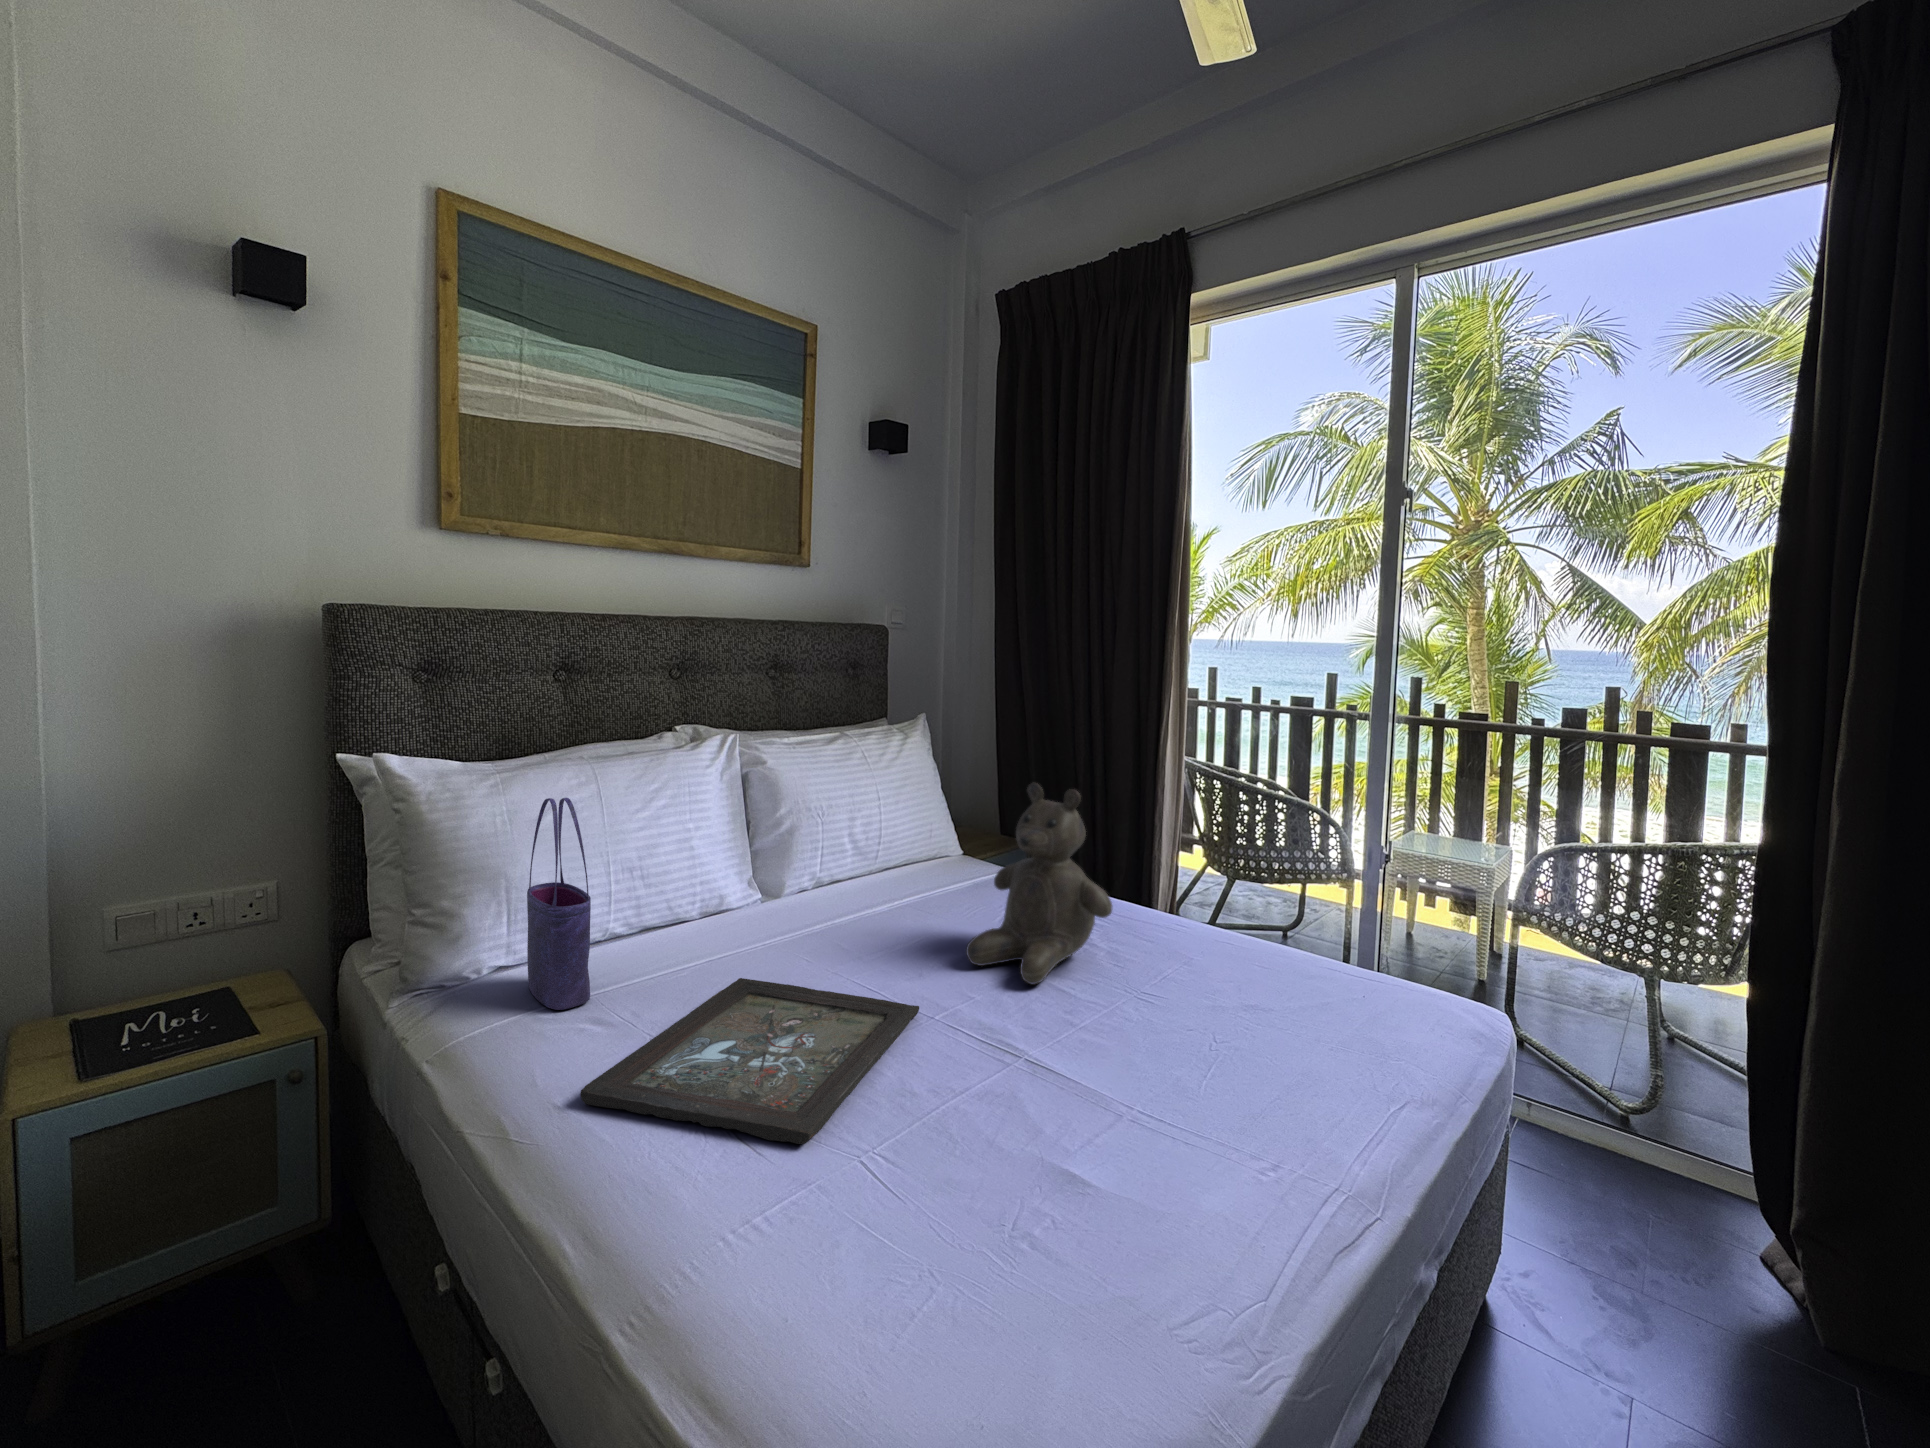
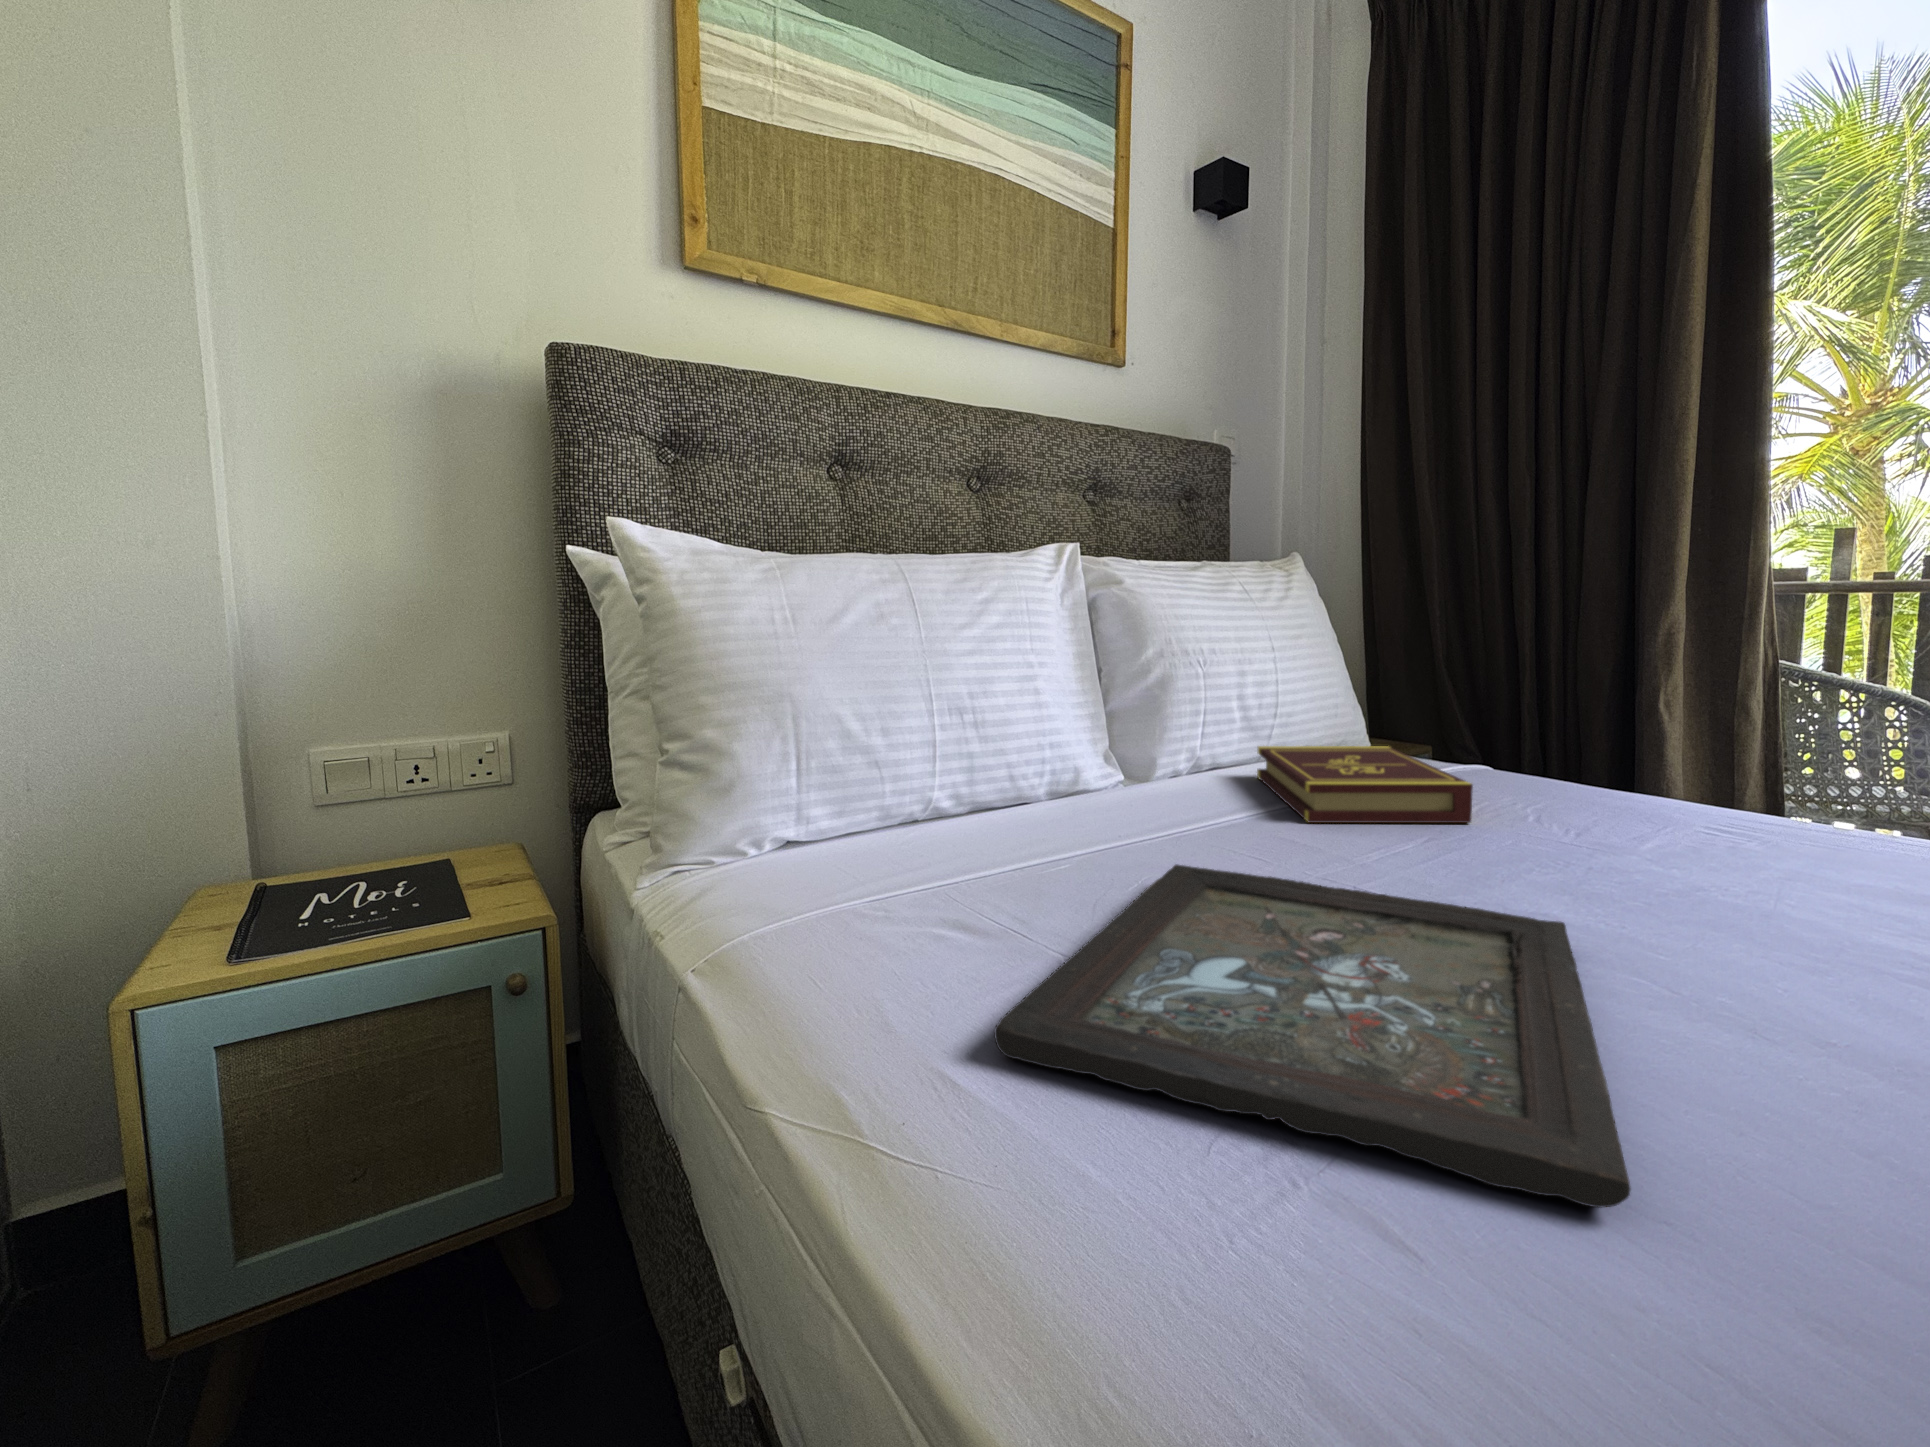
teddy bear: present [966,783,1112,984] -> none [1558,542,1890,902]
tote bag: present [527,798,591,1010] -> none [831,547,935,897]
book: none [857,868,955,933] -> present [1257,746,1473,823]

